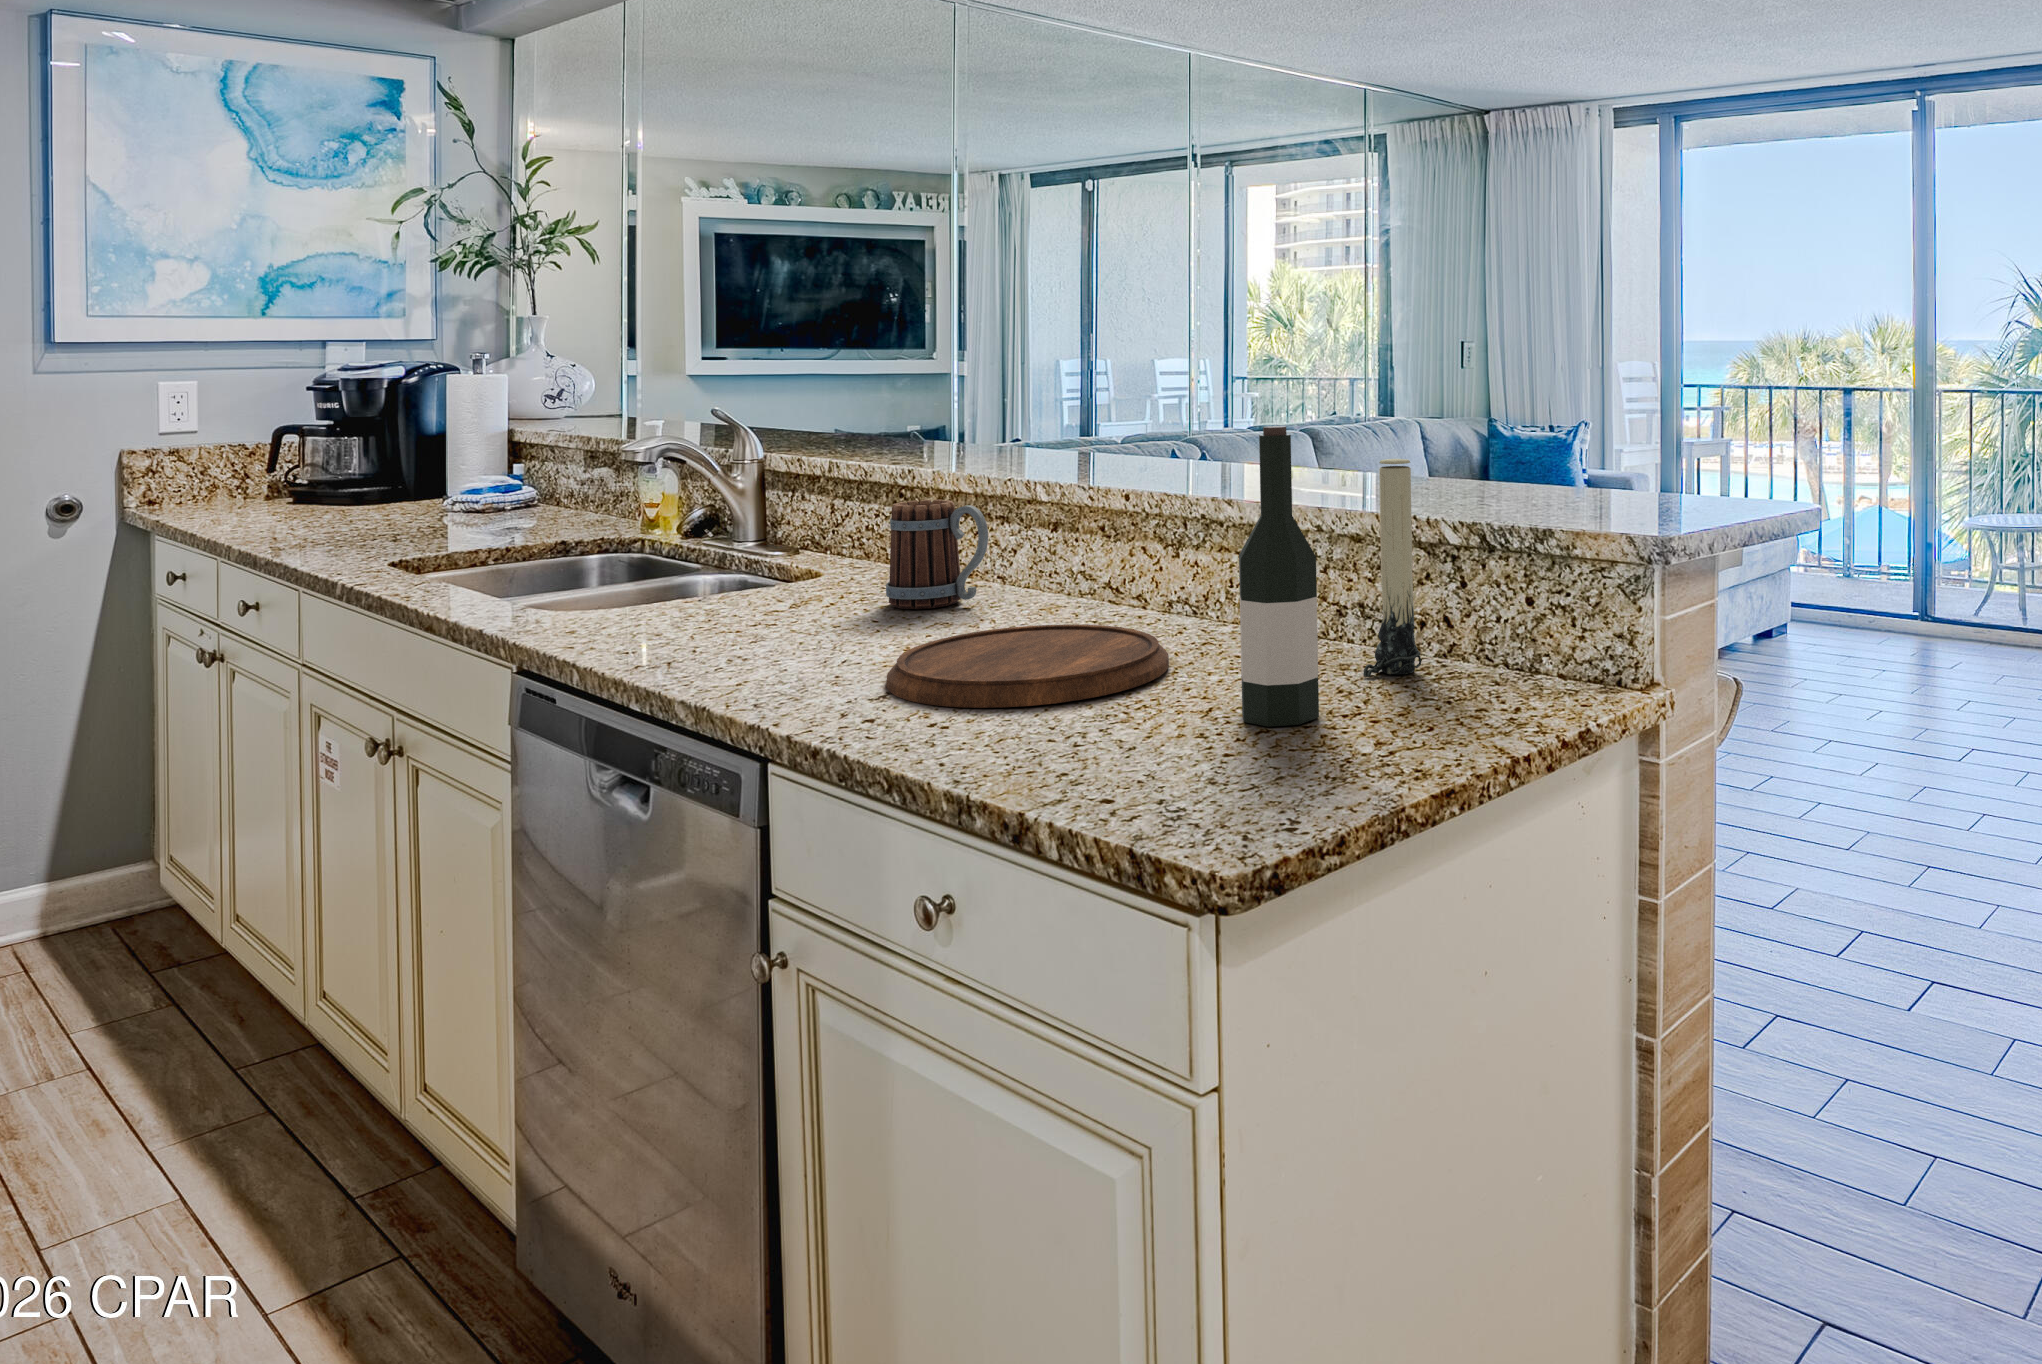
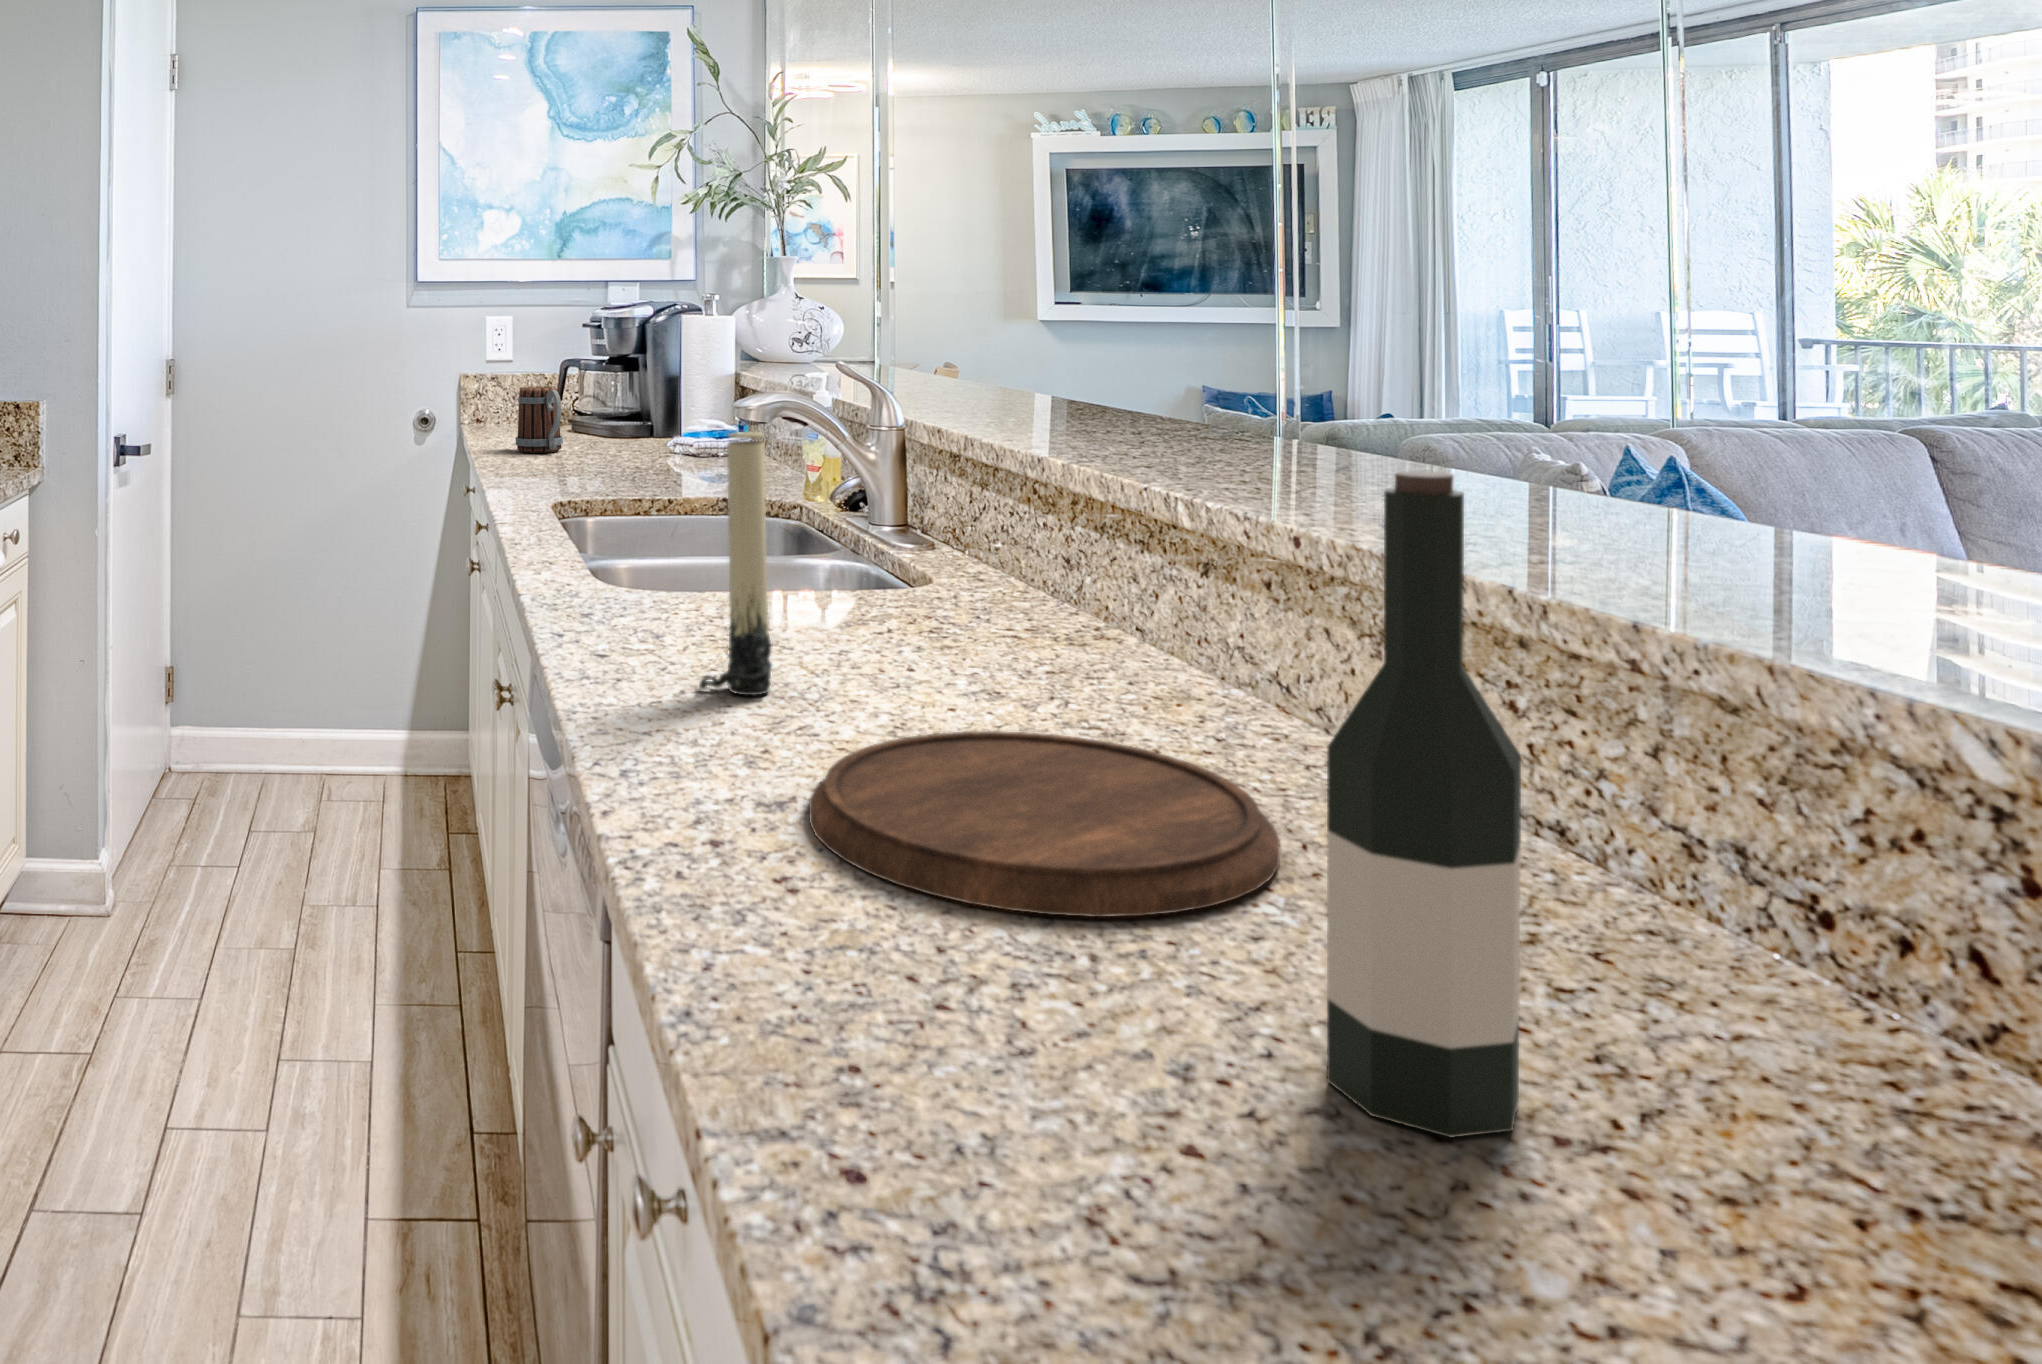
candle: present [1363,459,1422,677] -> present [699,432,772,695]
mug: present [886,500,988,609] -> present [516,386,563,453]

